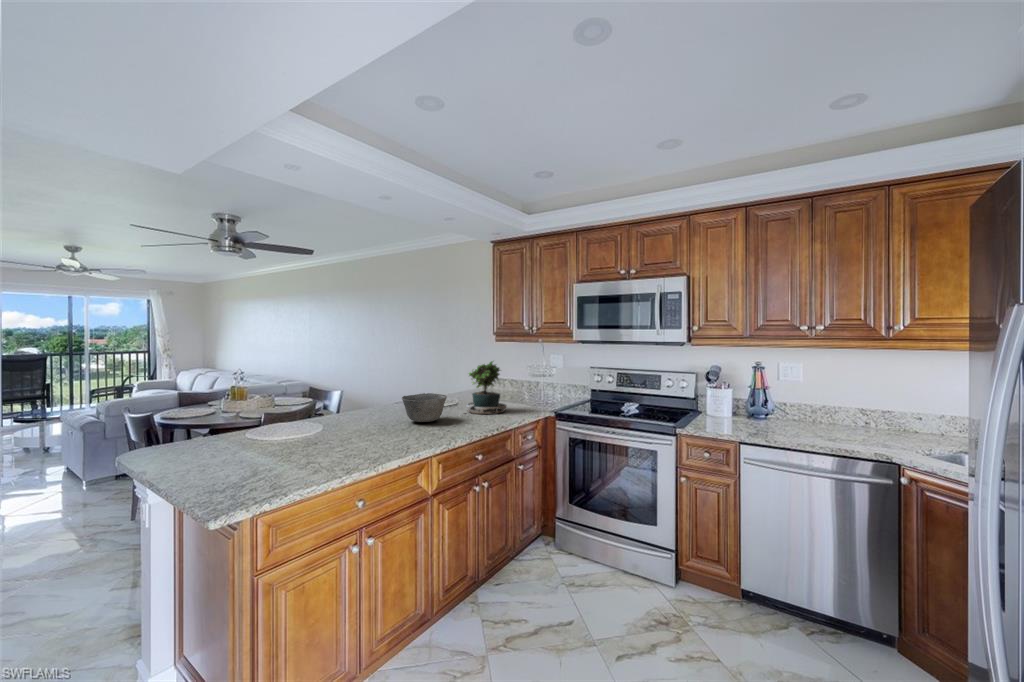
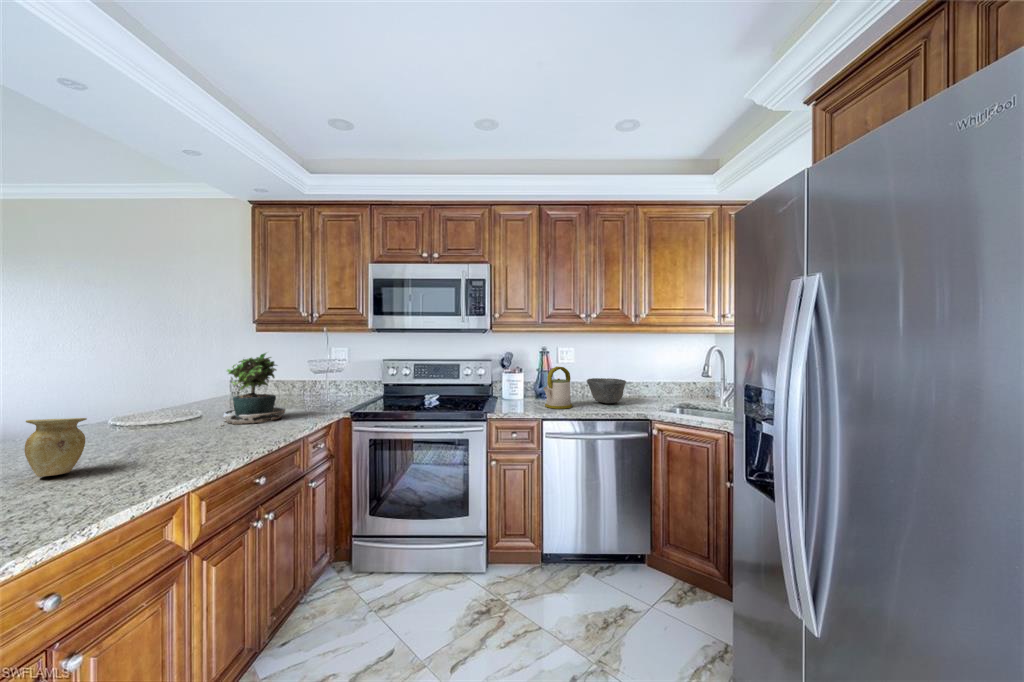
kettle: none [747,385,787,433] -> present [544,367,572,409]
bowl: present [402,393,447,422] -> present [587,378,626,403]
vase: none [361,400,387,434] -> present [25,418,87,477]

